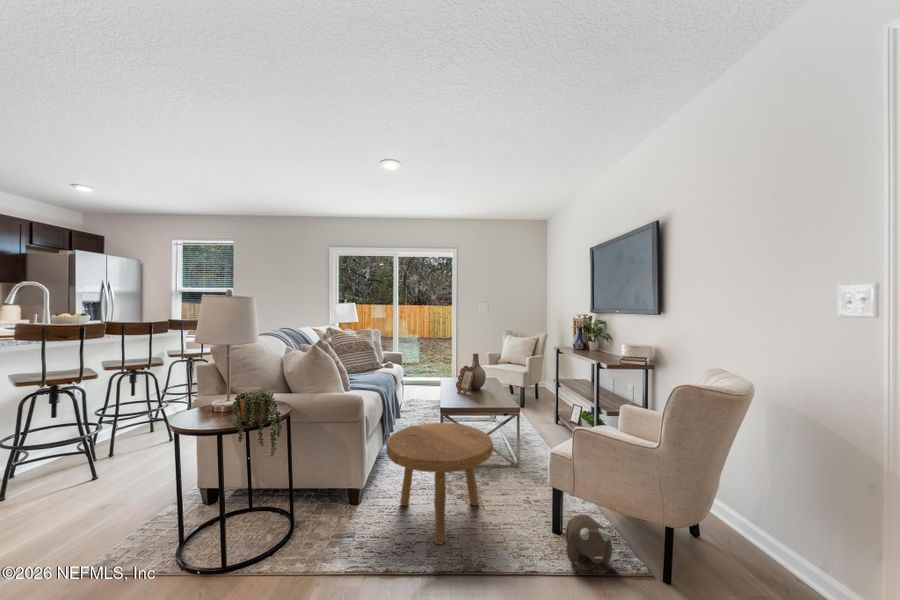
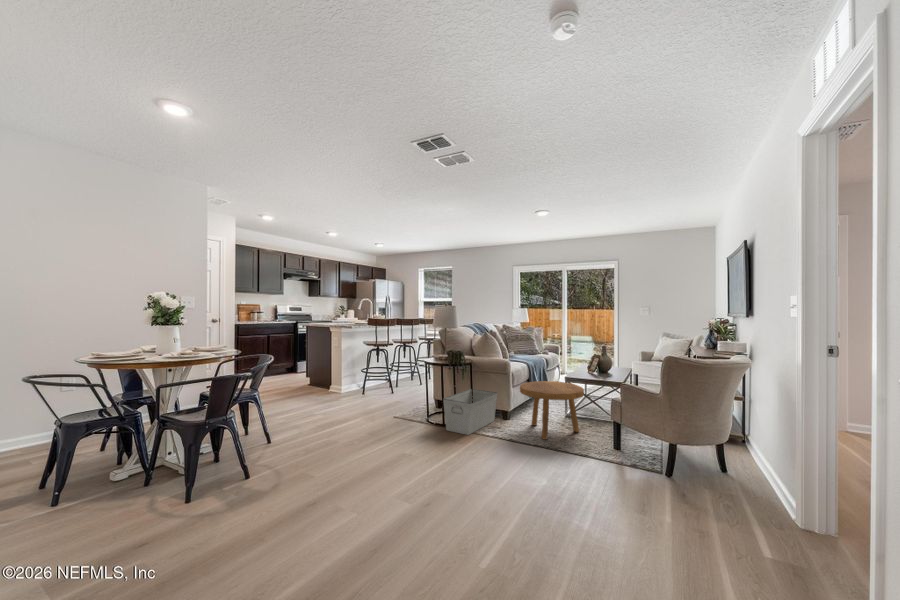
storage bin: none [224,458,339,581] -> present [443,389,497,435]
plush toy: present [565,514,612,564] -> none [611,434,640,463]

